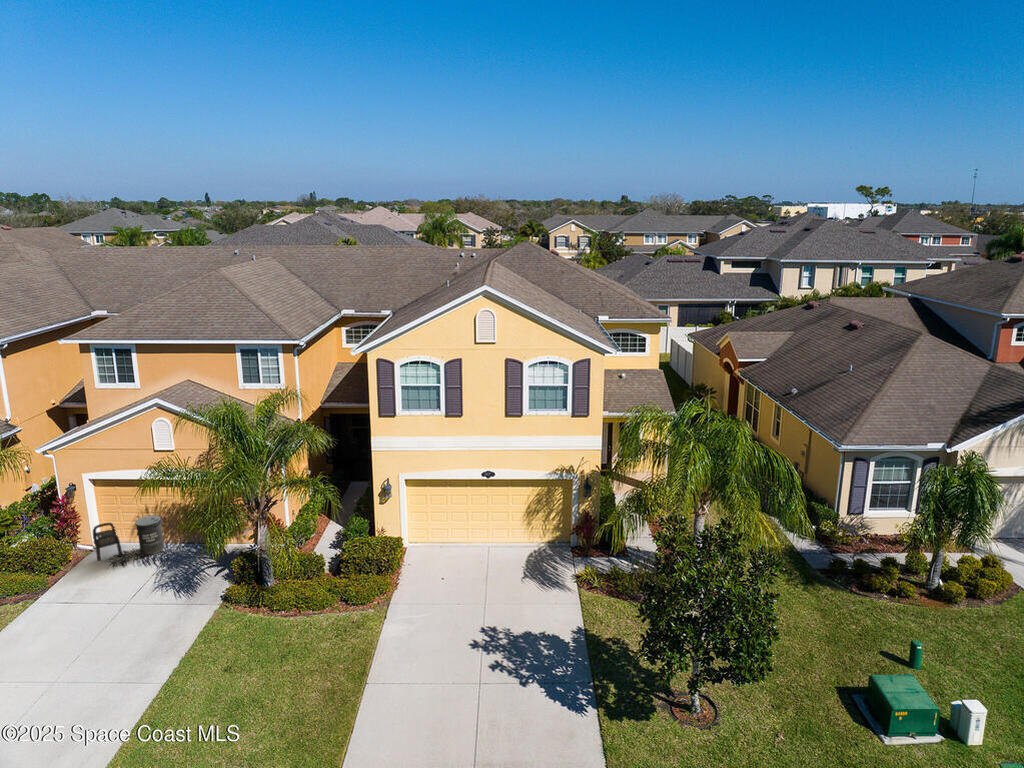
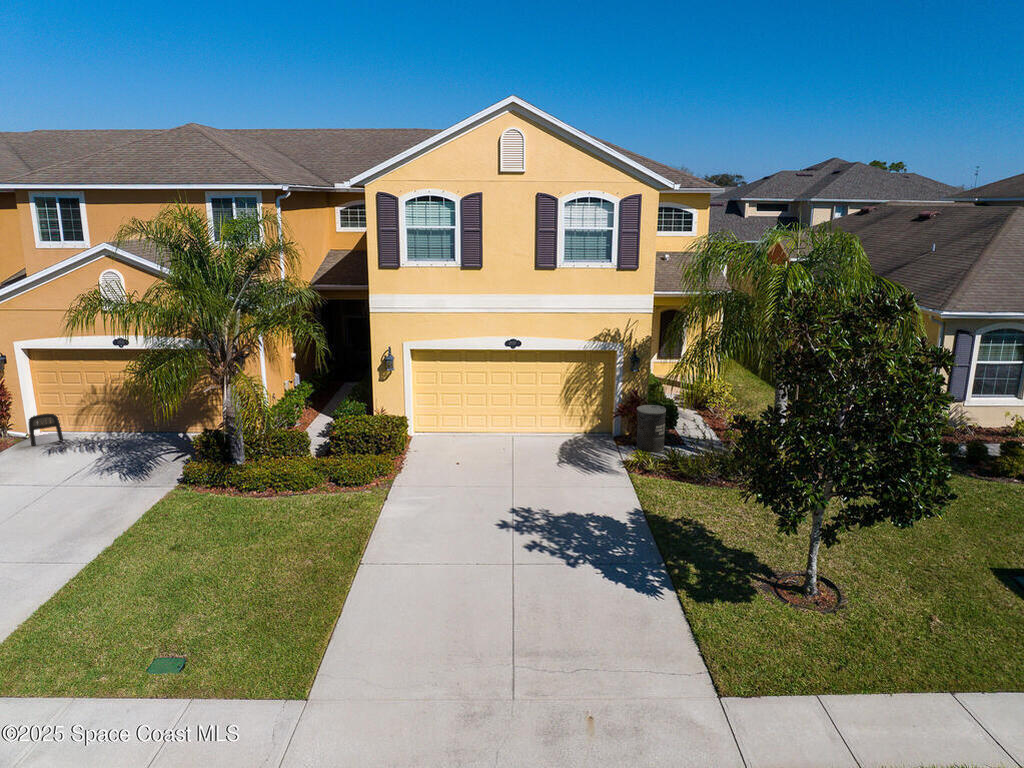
trash can: present [135,515,164,555] -> present [637,405,666,452]

